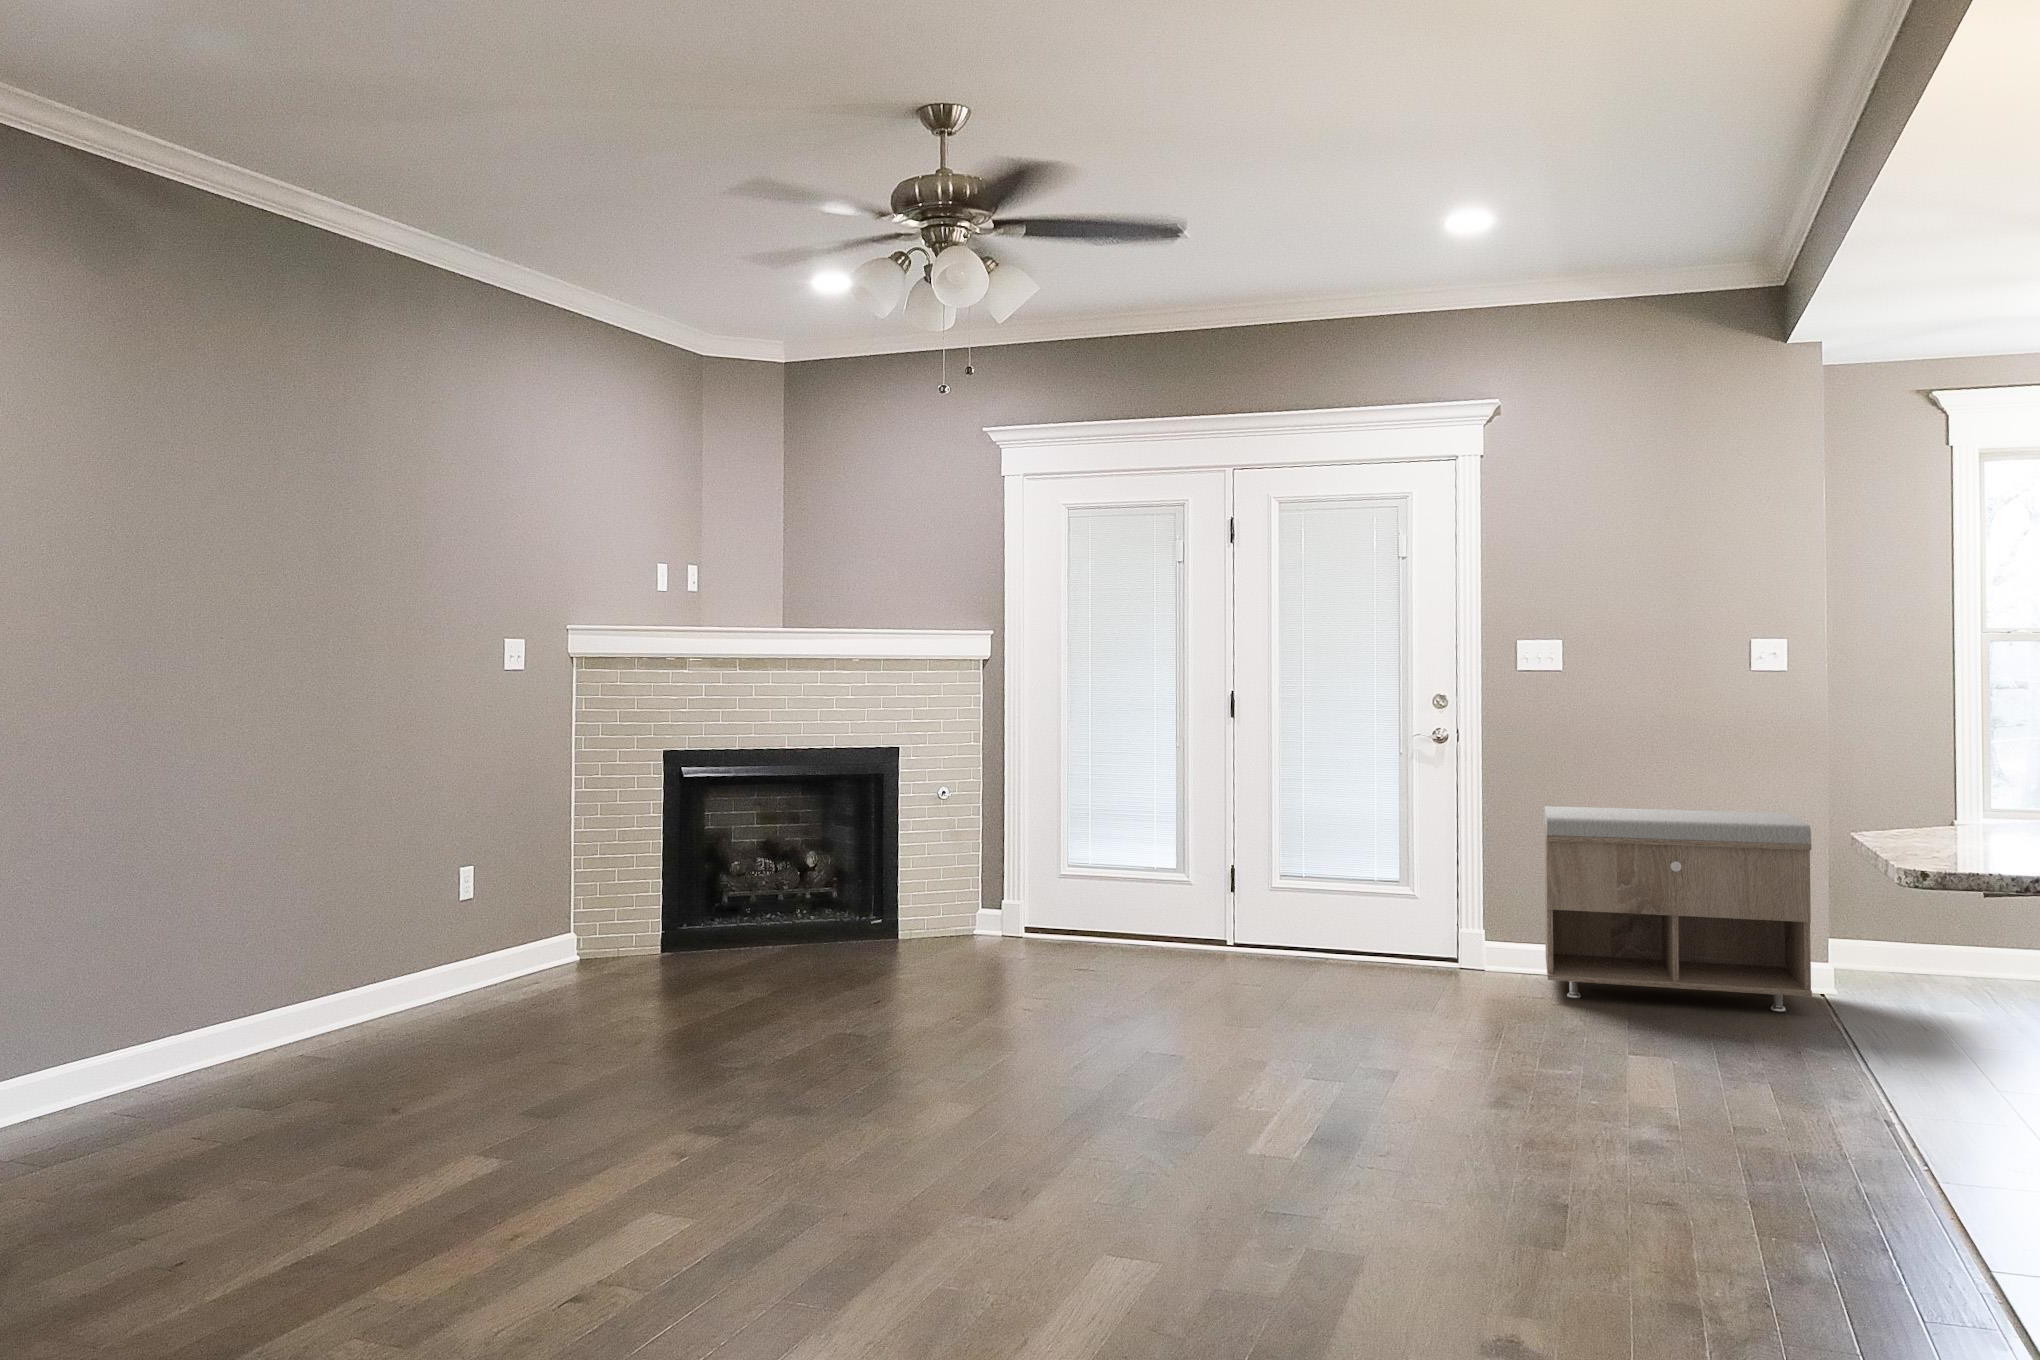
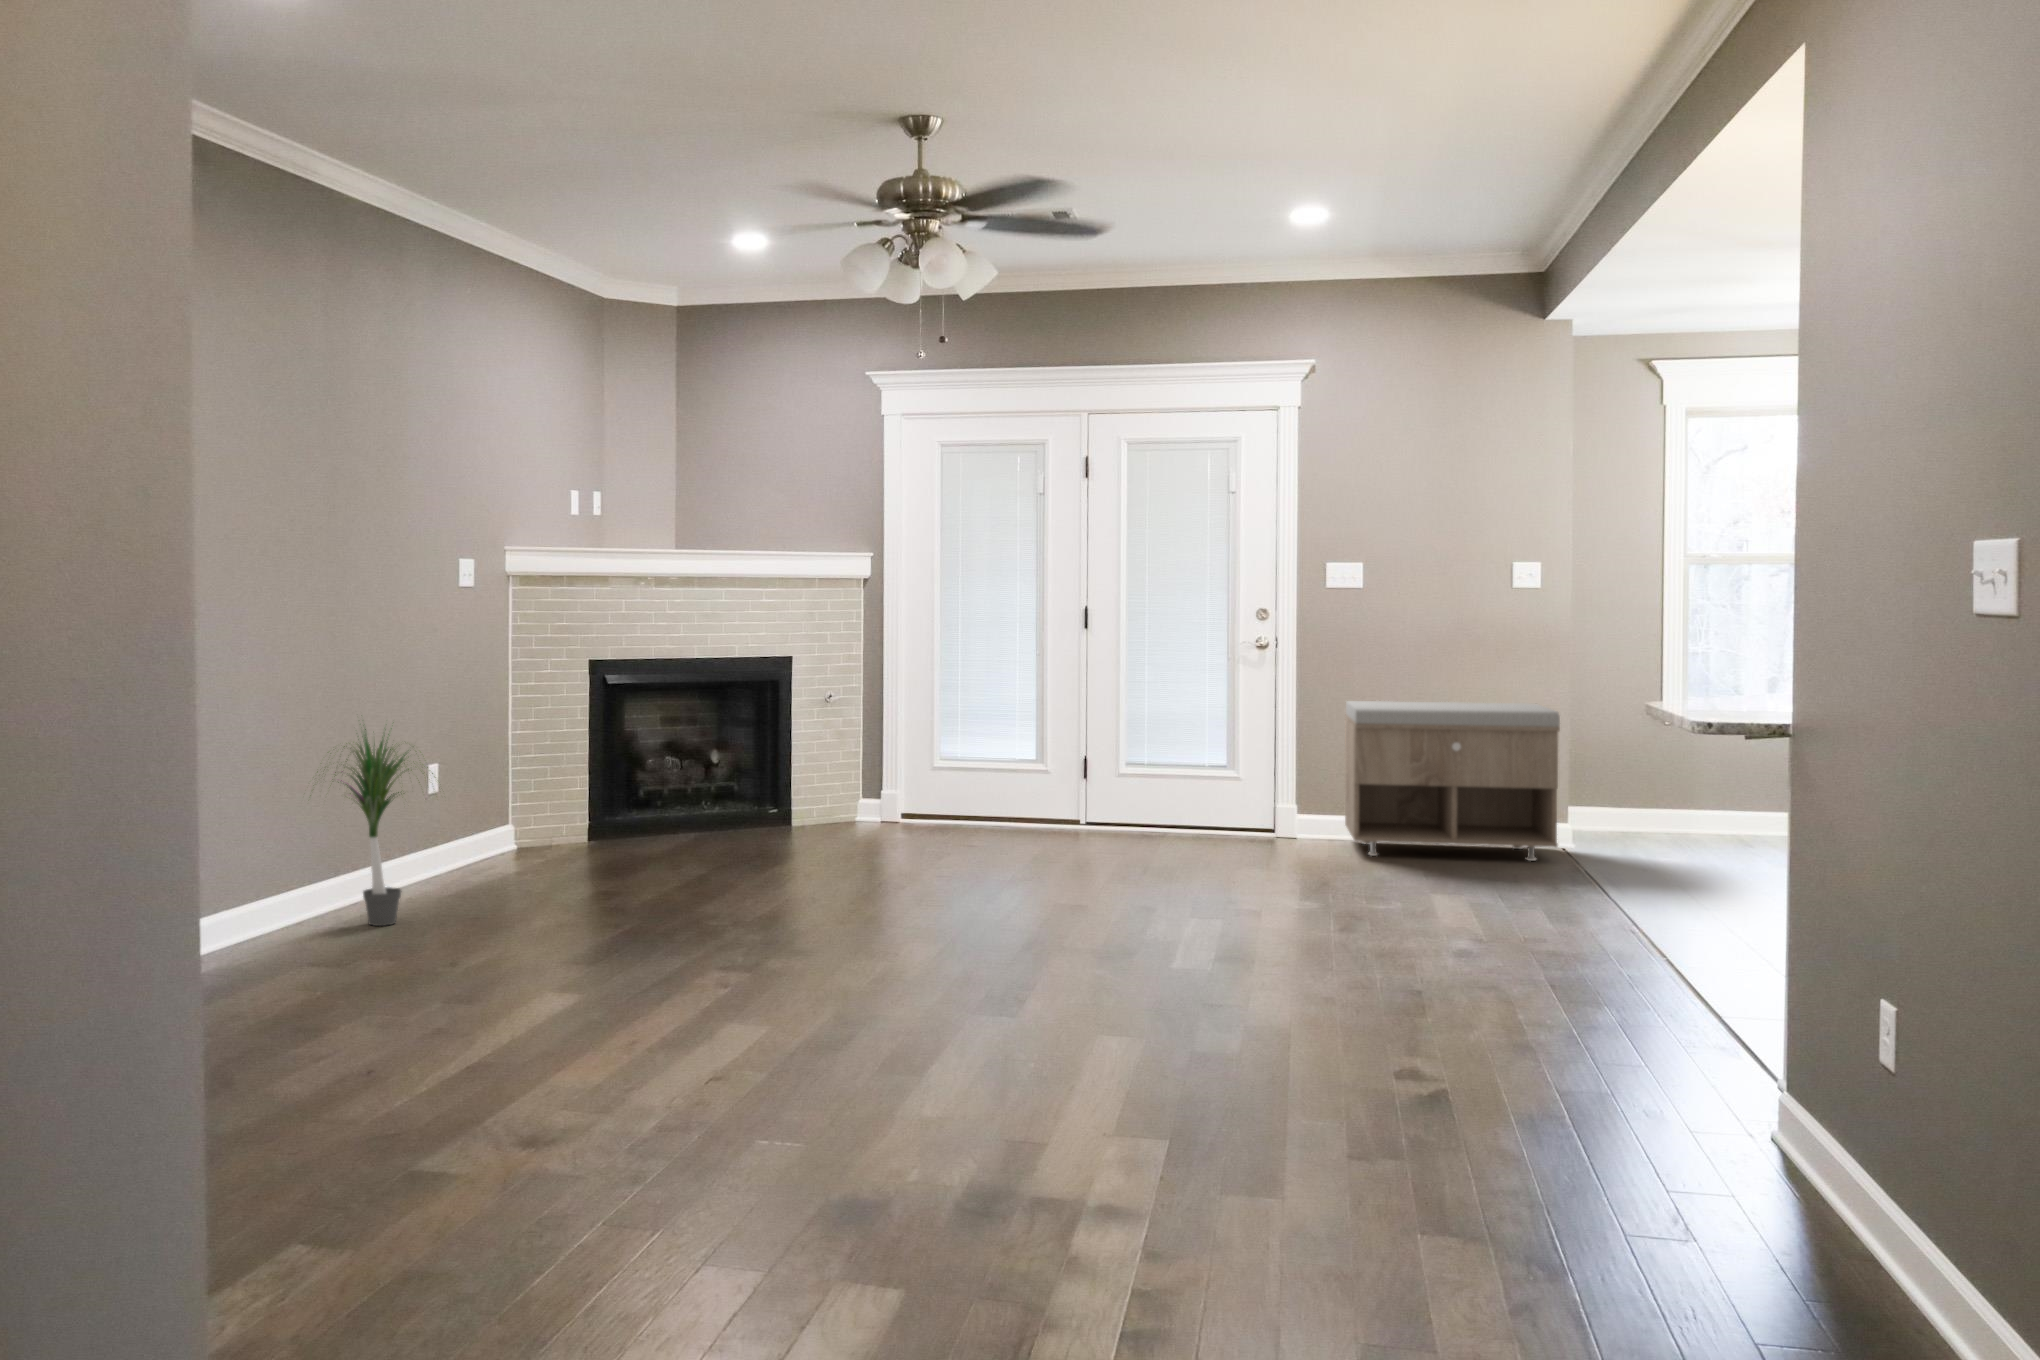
potted plant: none [271,808,437,1053] -> present [310,729,435,926]

